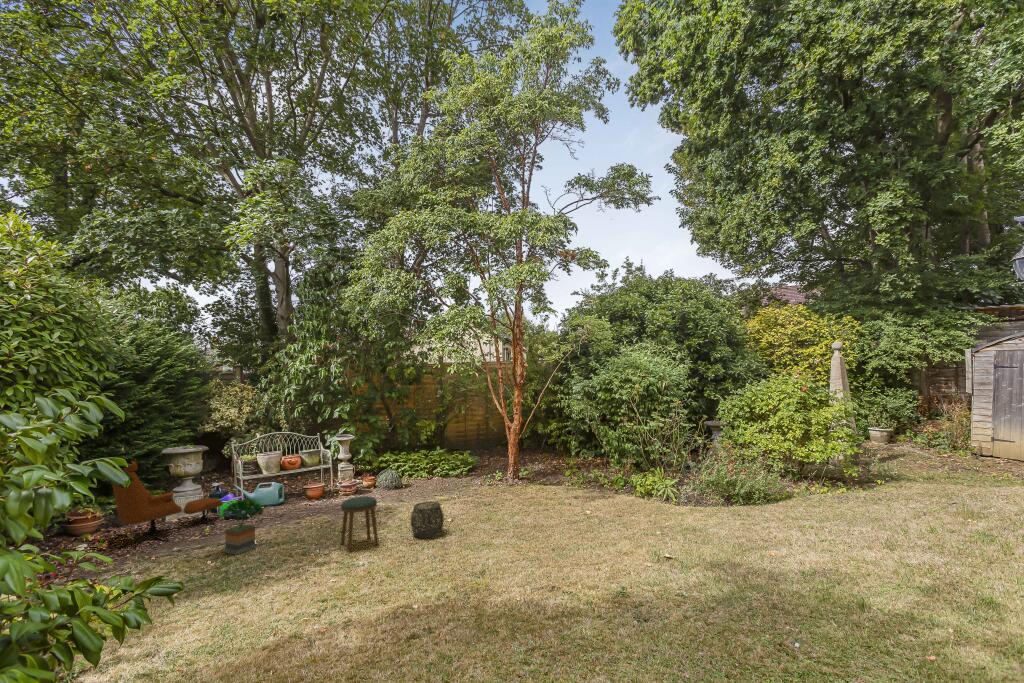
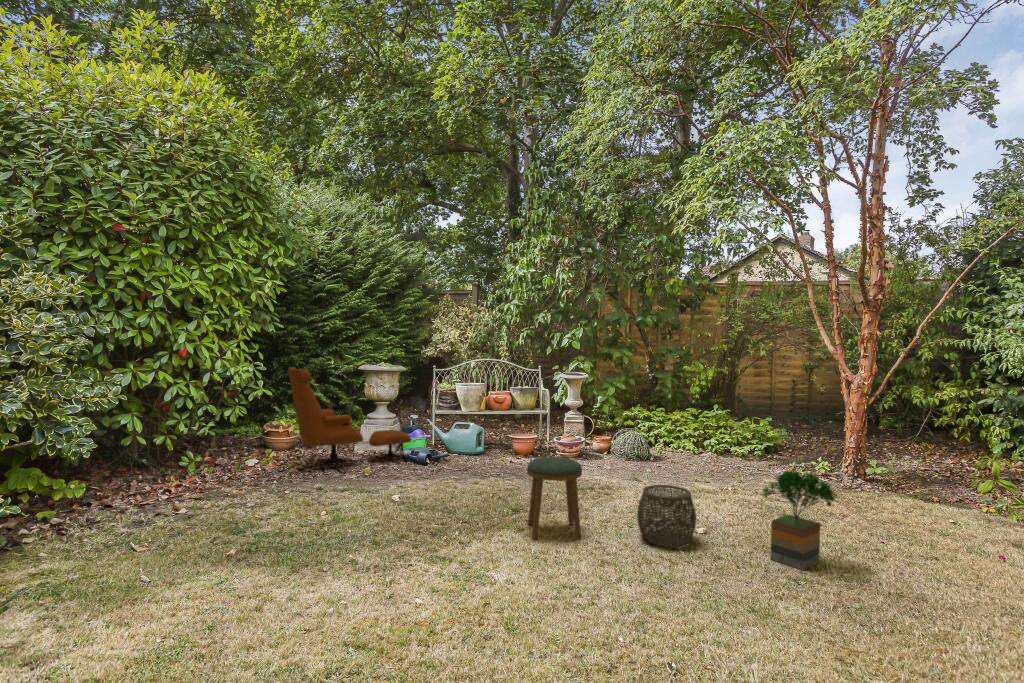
potted tree: present [222,499,264,555] -> present [763,471,837,570]

